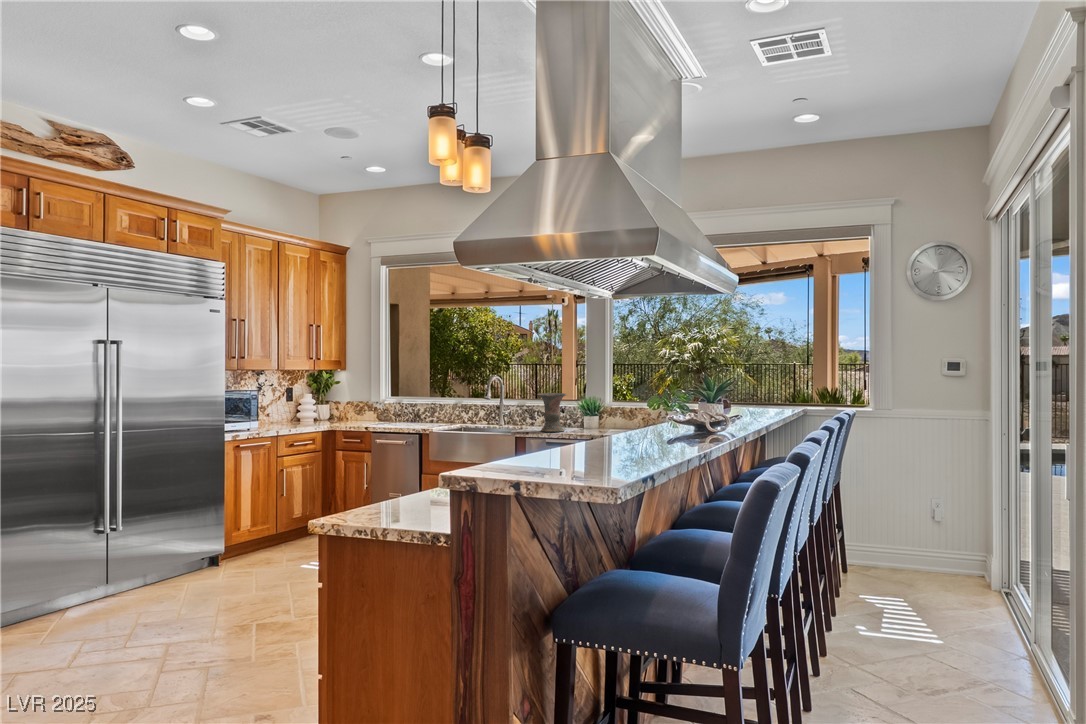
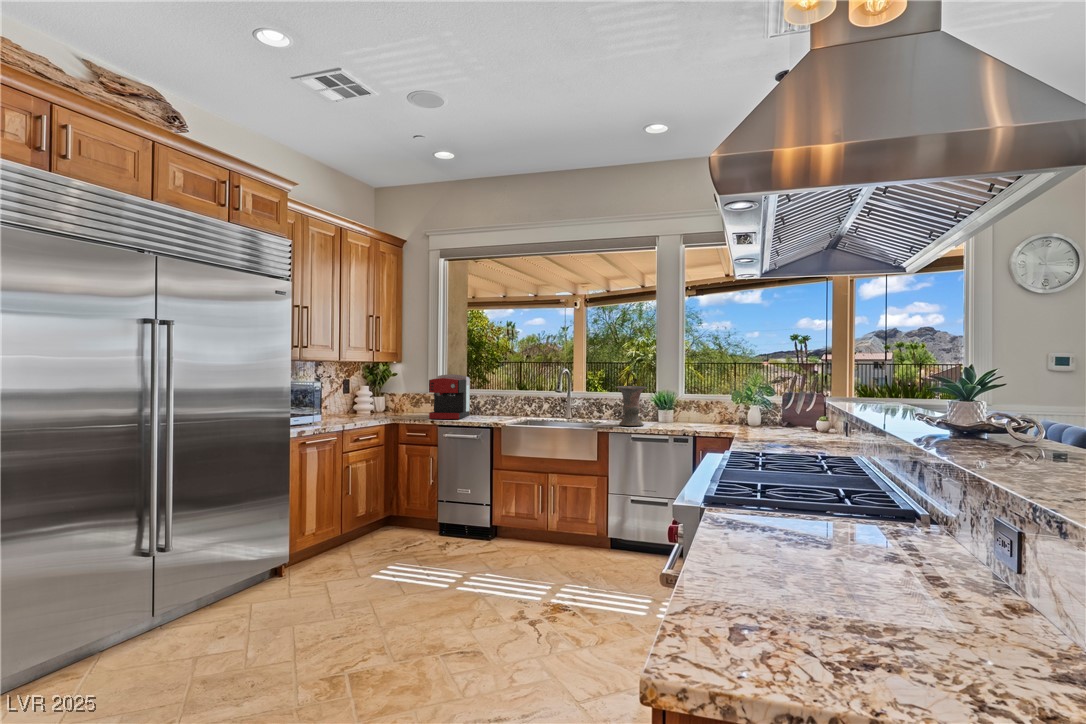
coffee maker: none [365,382,408,426] -> present [429,374,470,419]

